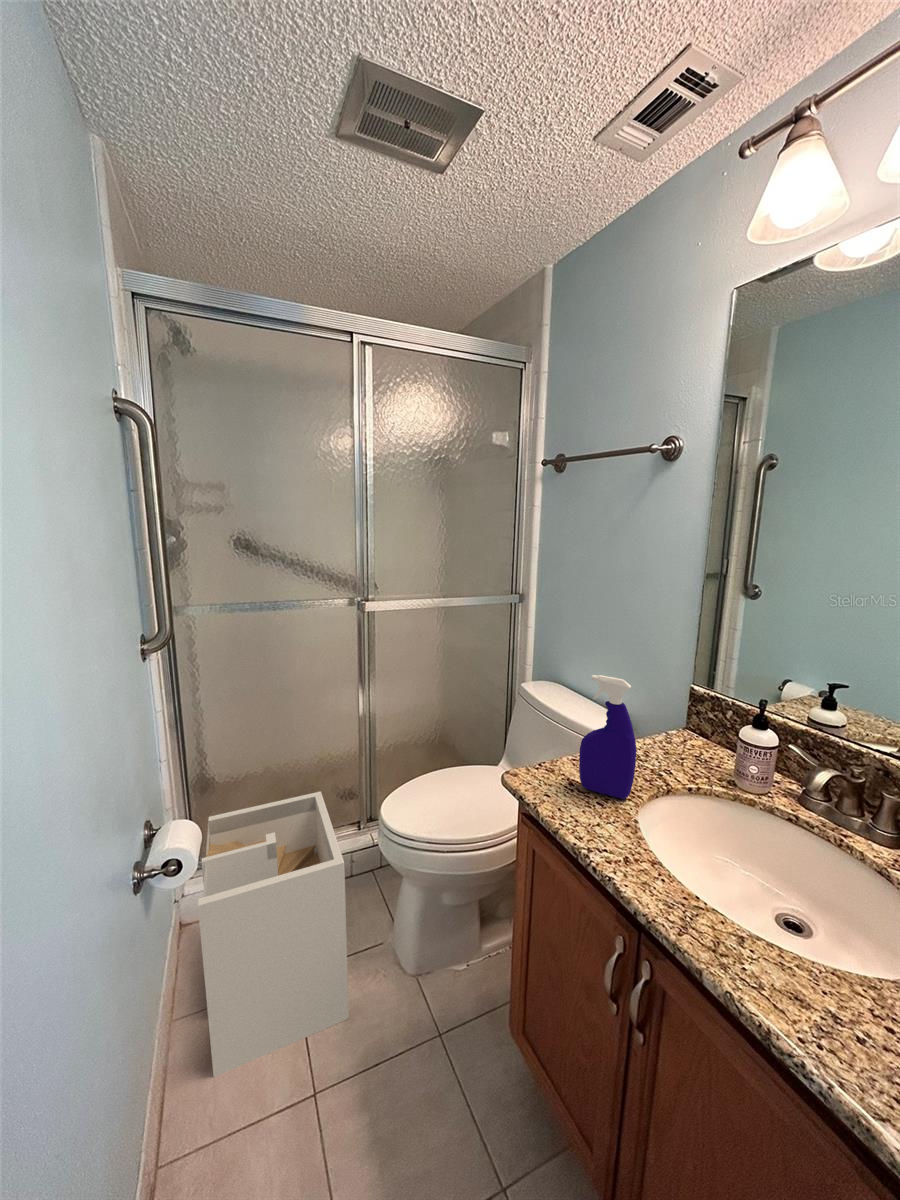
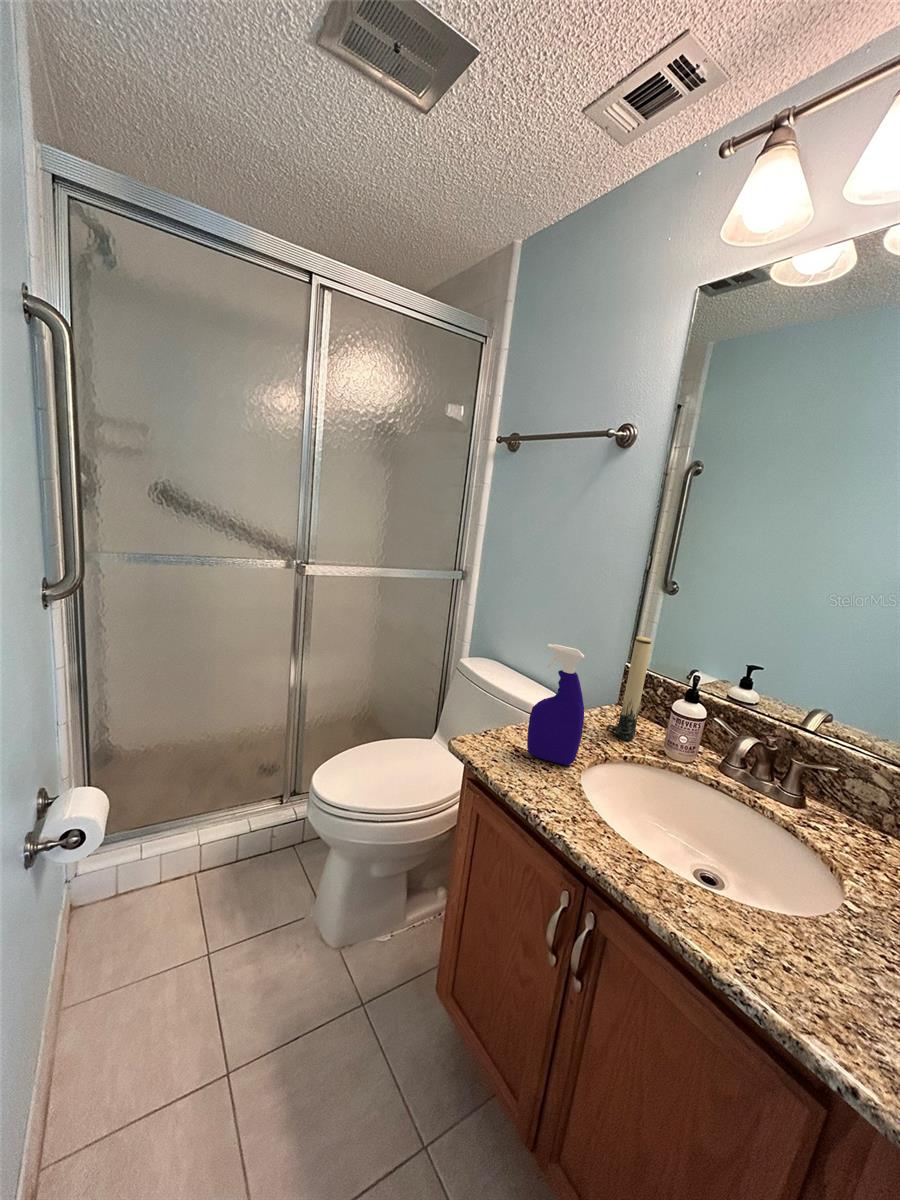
candle: none [669,659,710,769] -> present [607,636,652,740]
laundry hamper: present [198,791,349,1077] -> none [102,763,273,1070]

